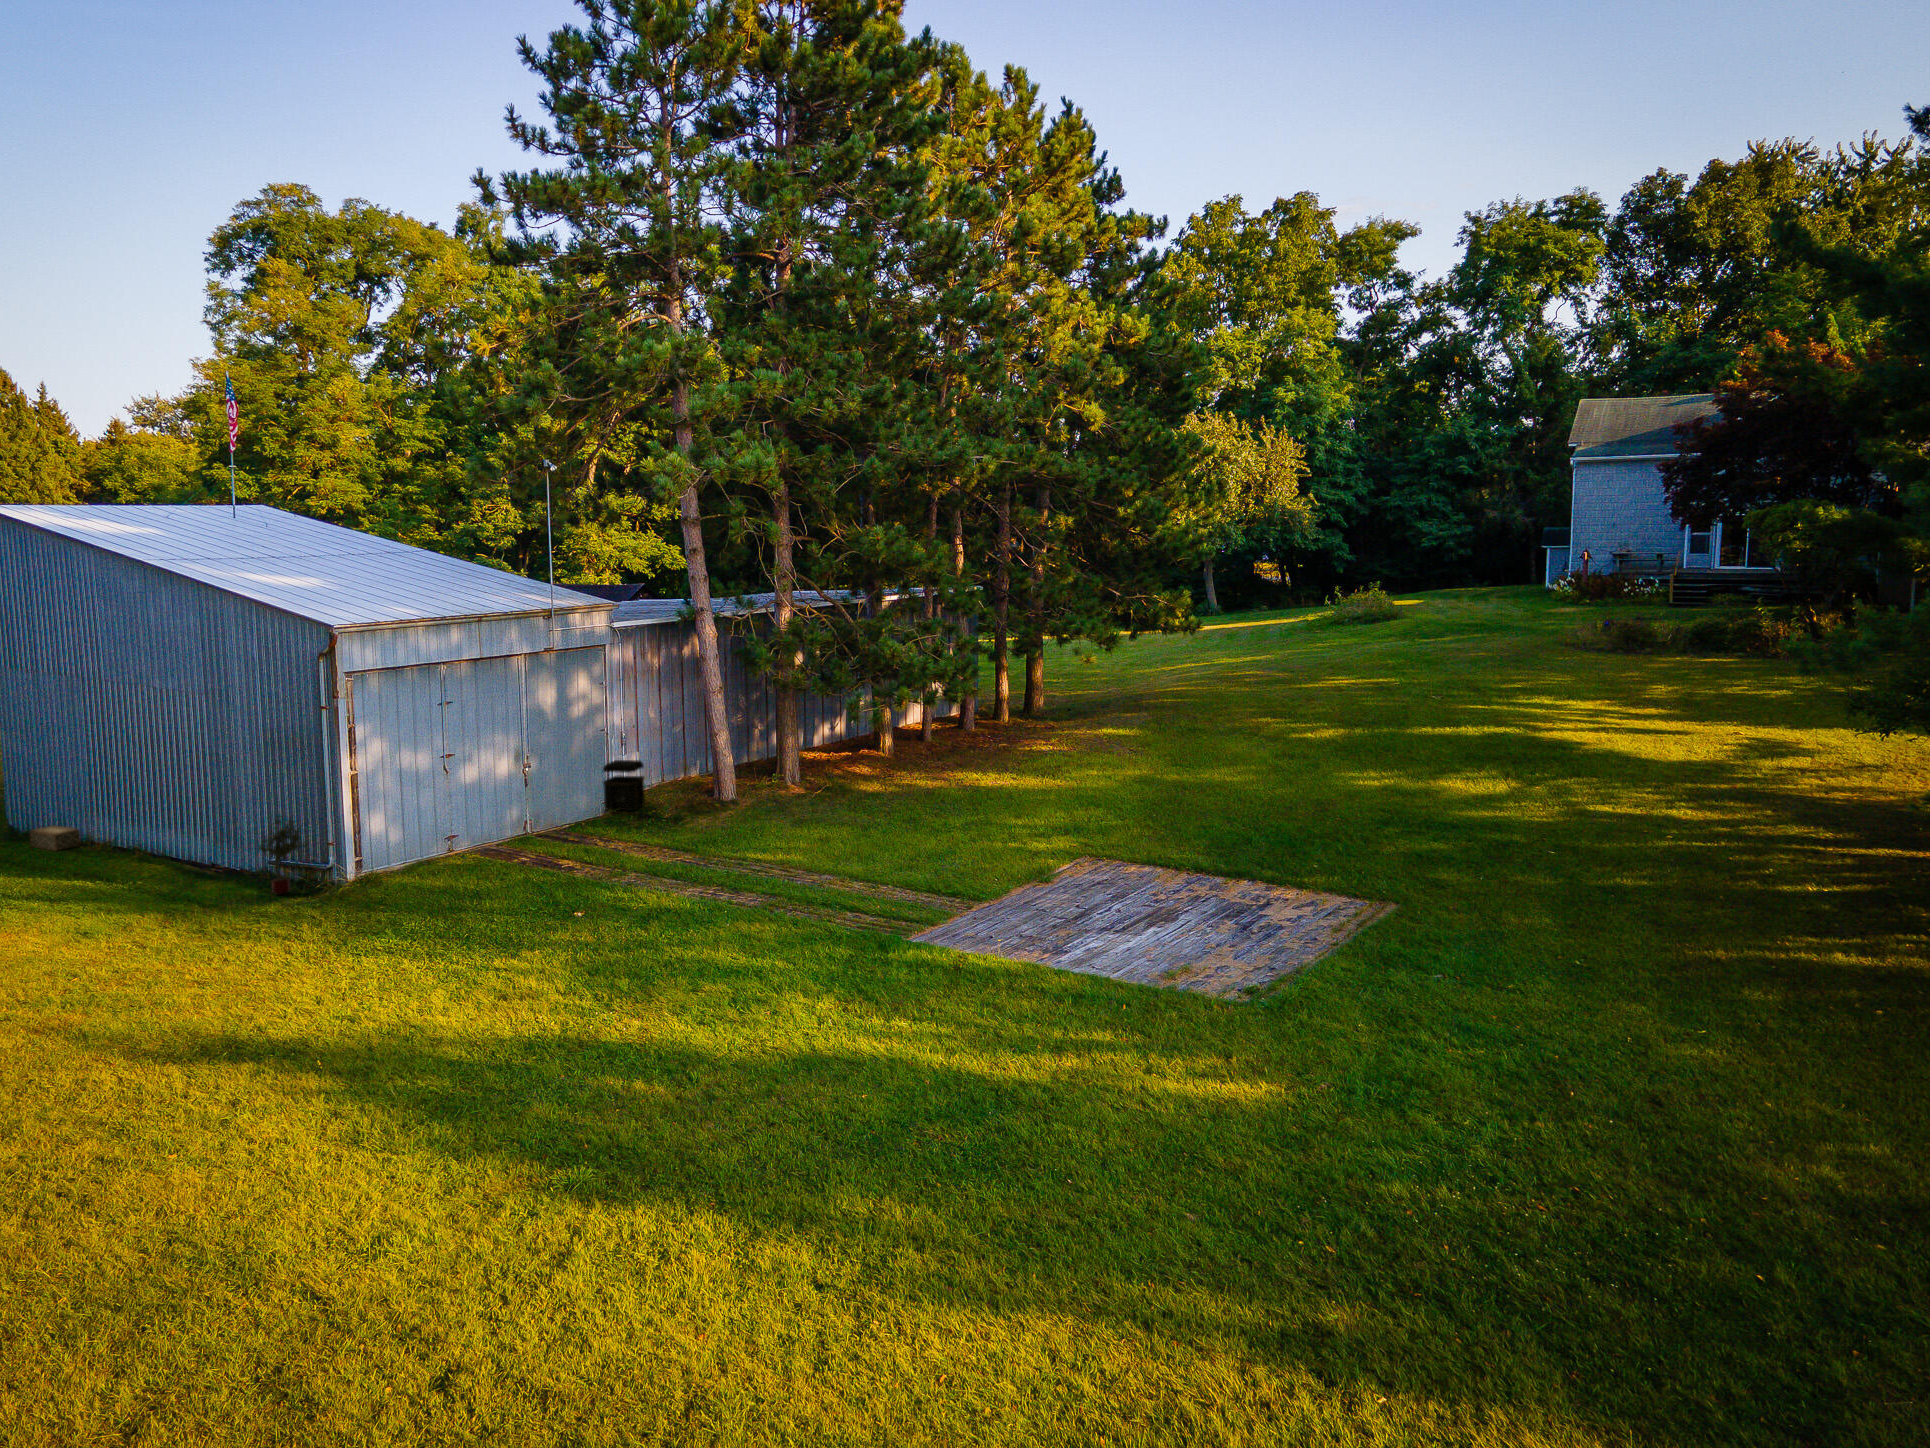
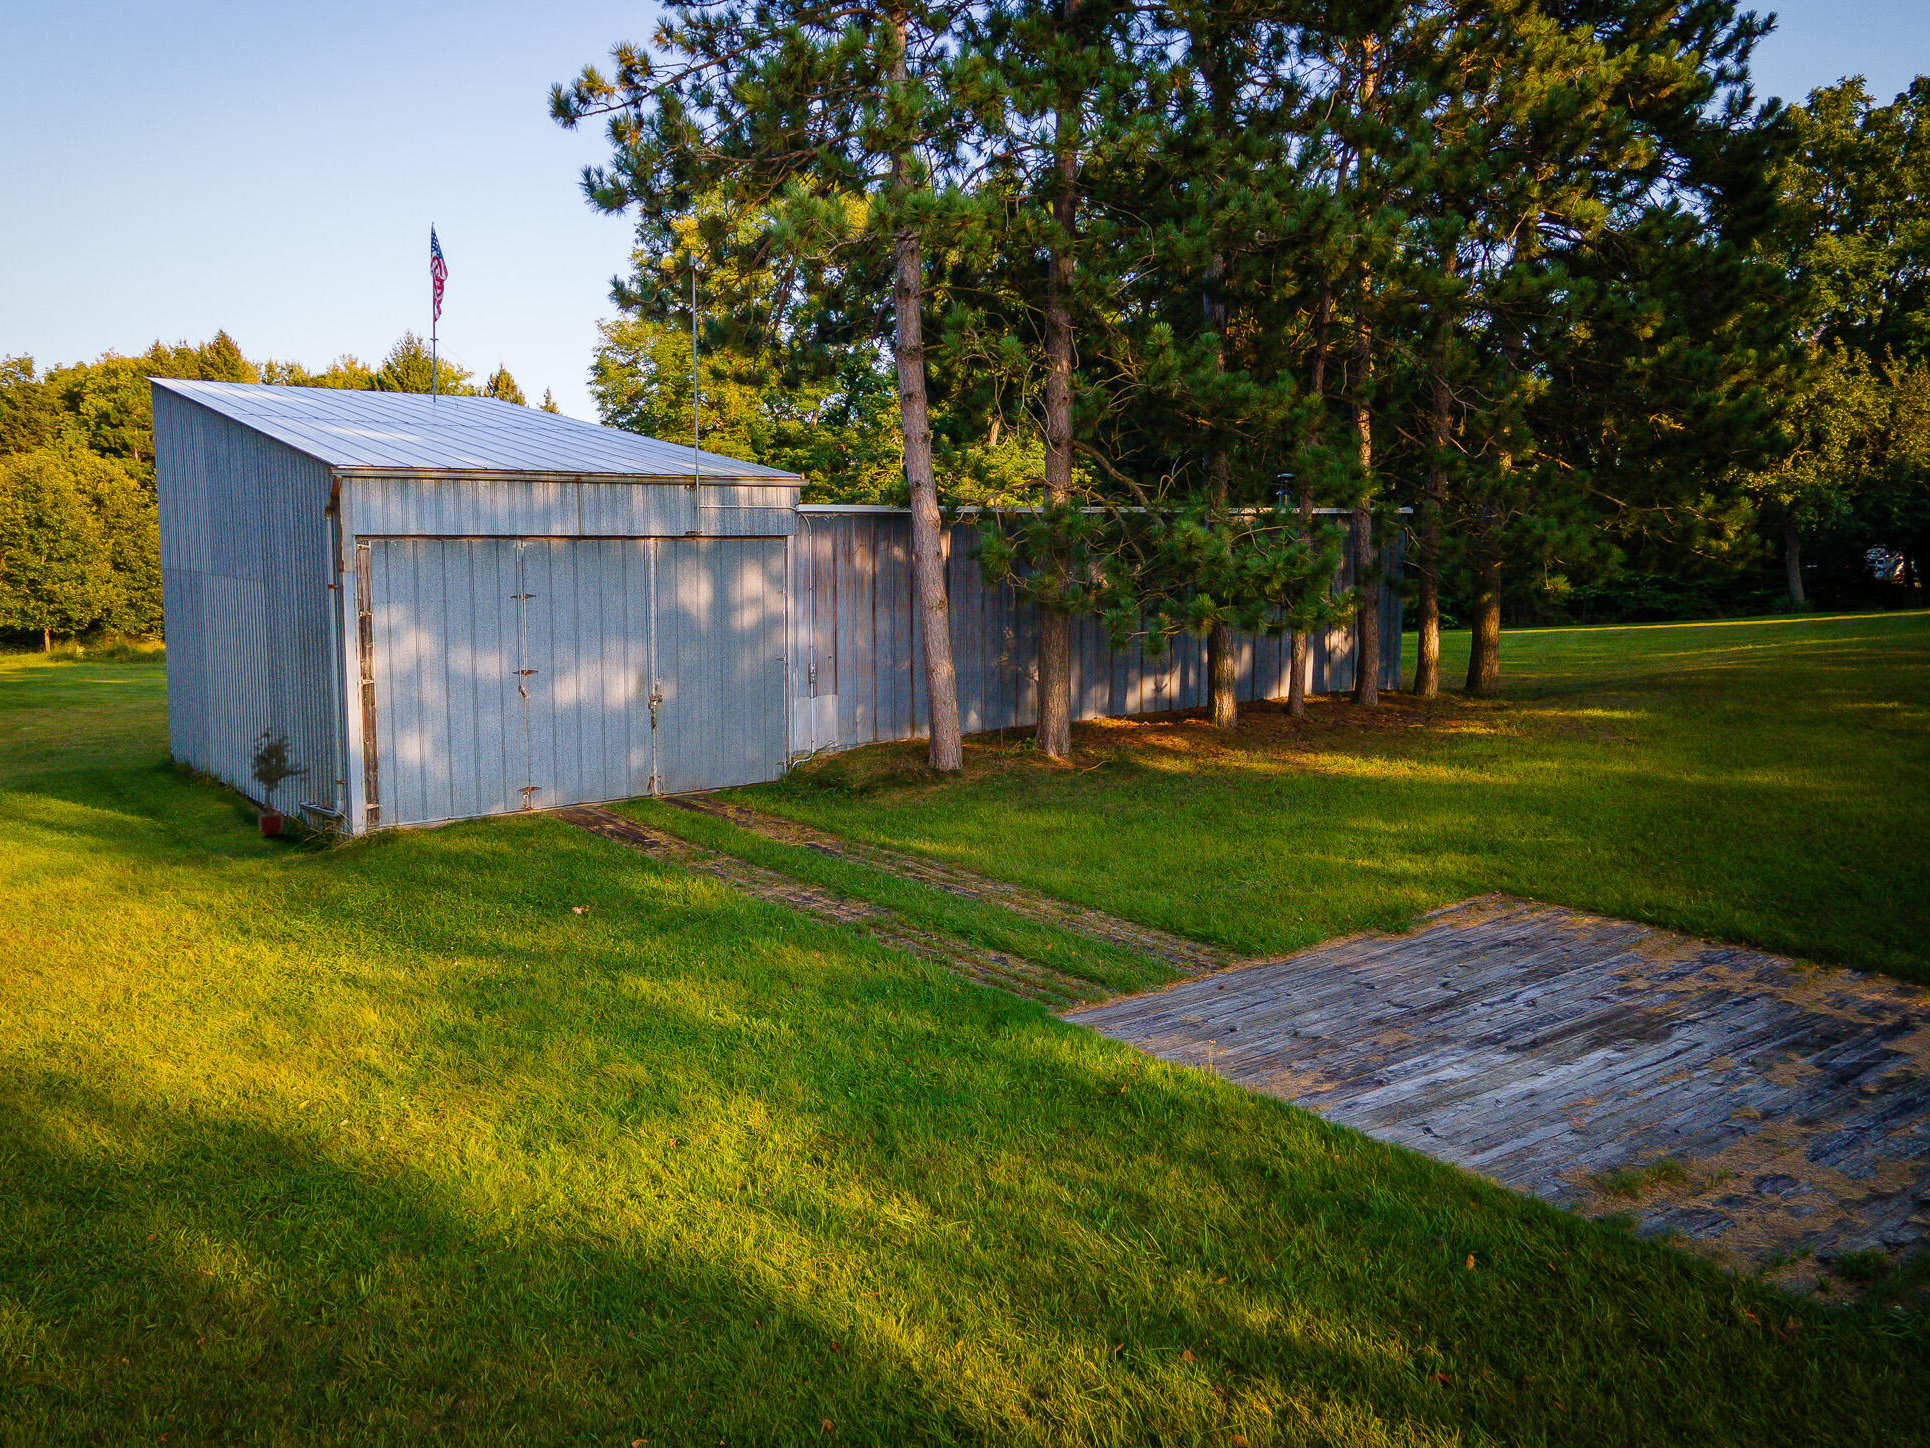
toolbox: present [603,760,645,811] -> none [778,707,839,778]
woven basket: present [30,825,81,851] -> none [140,745,186,772]

